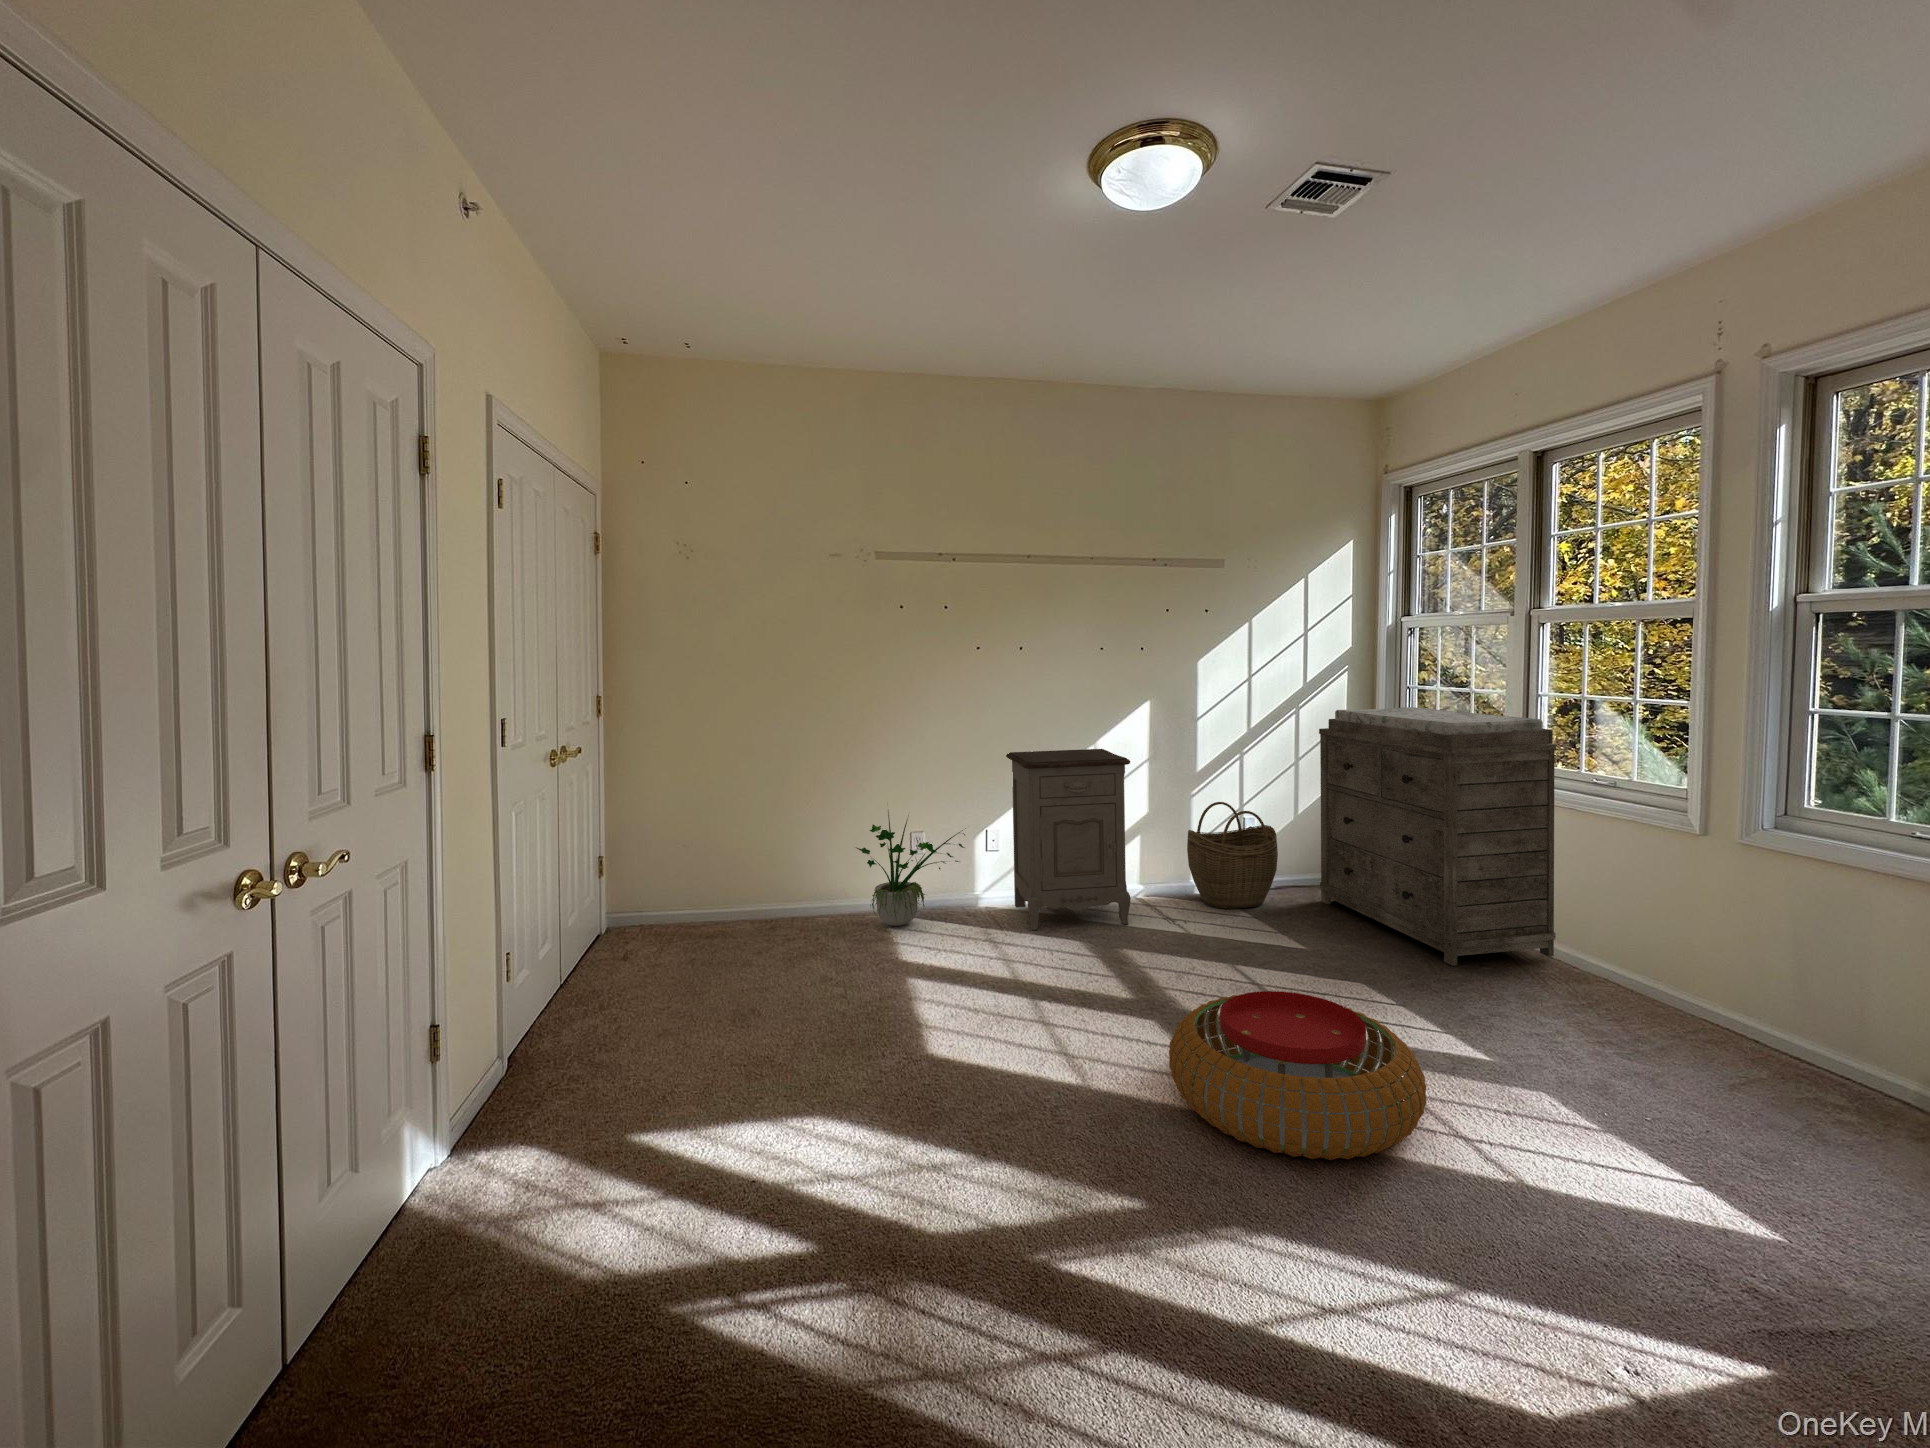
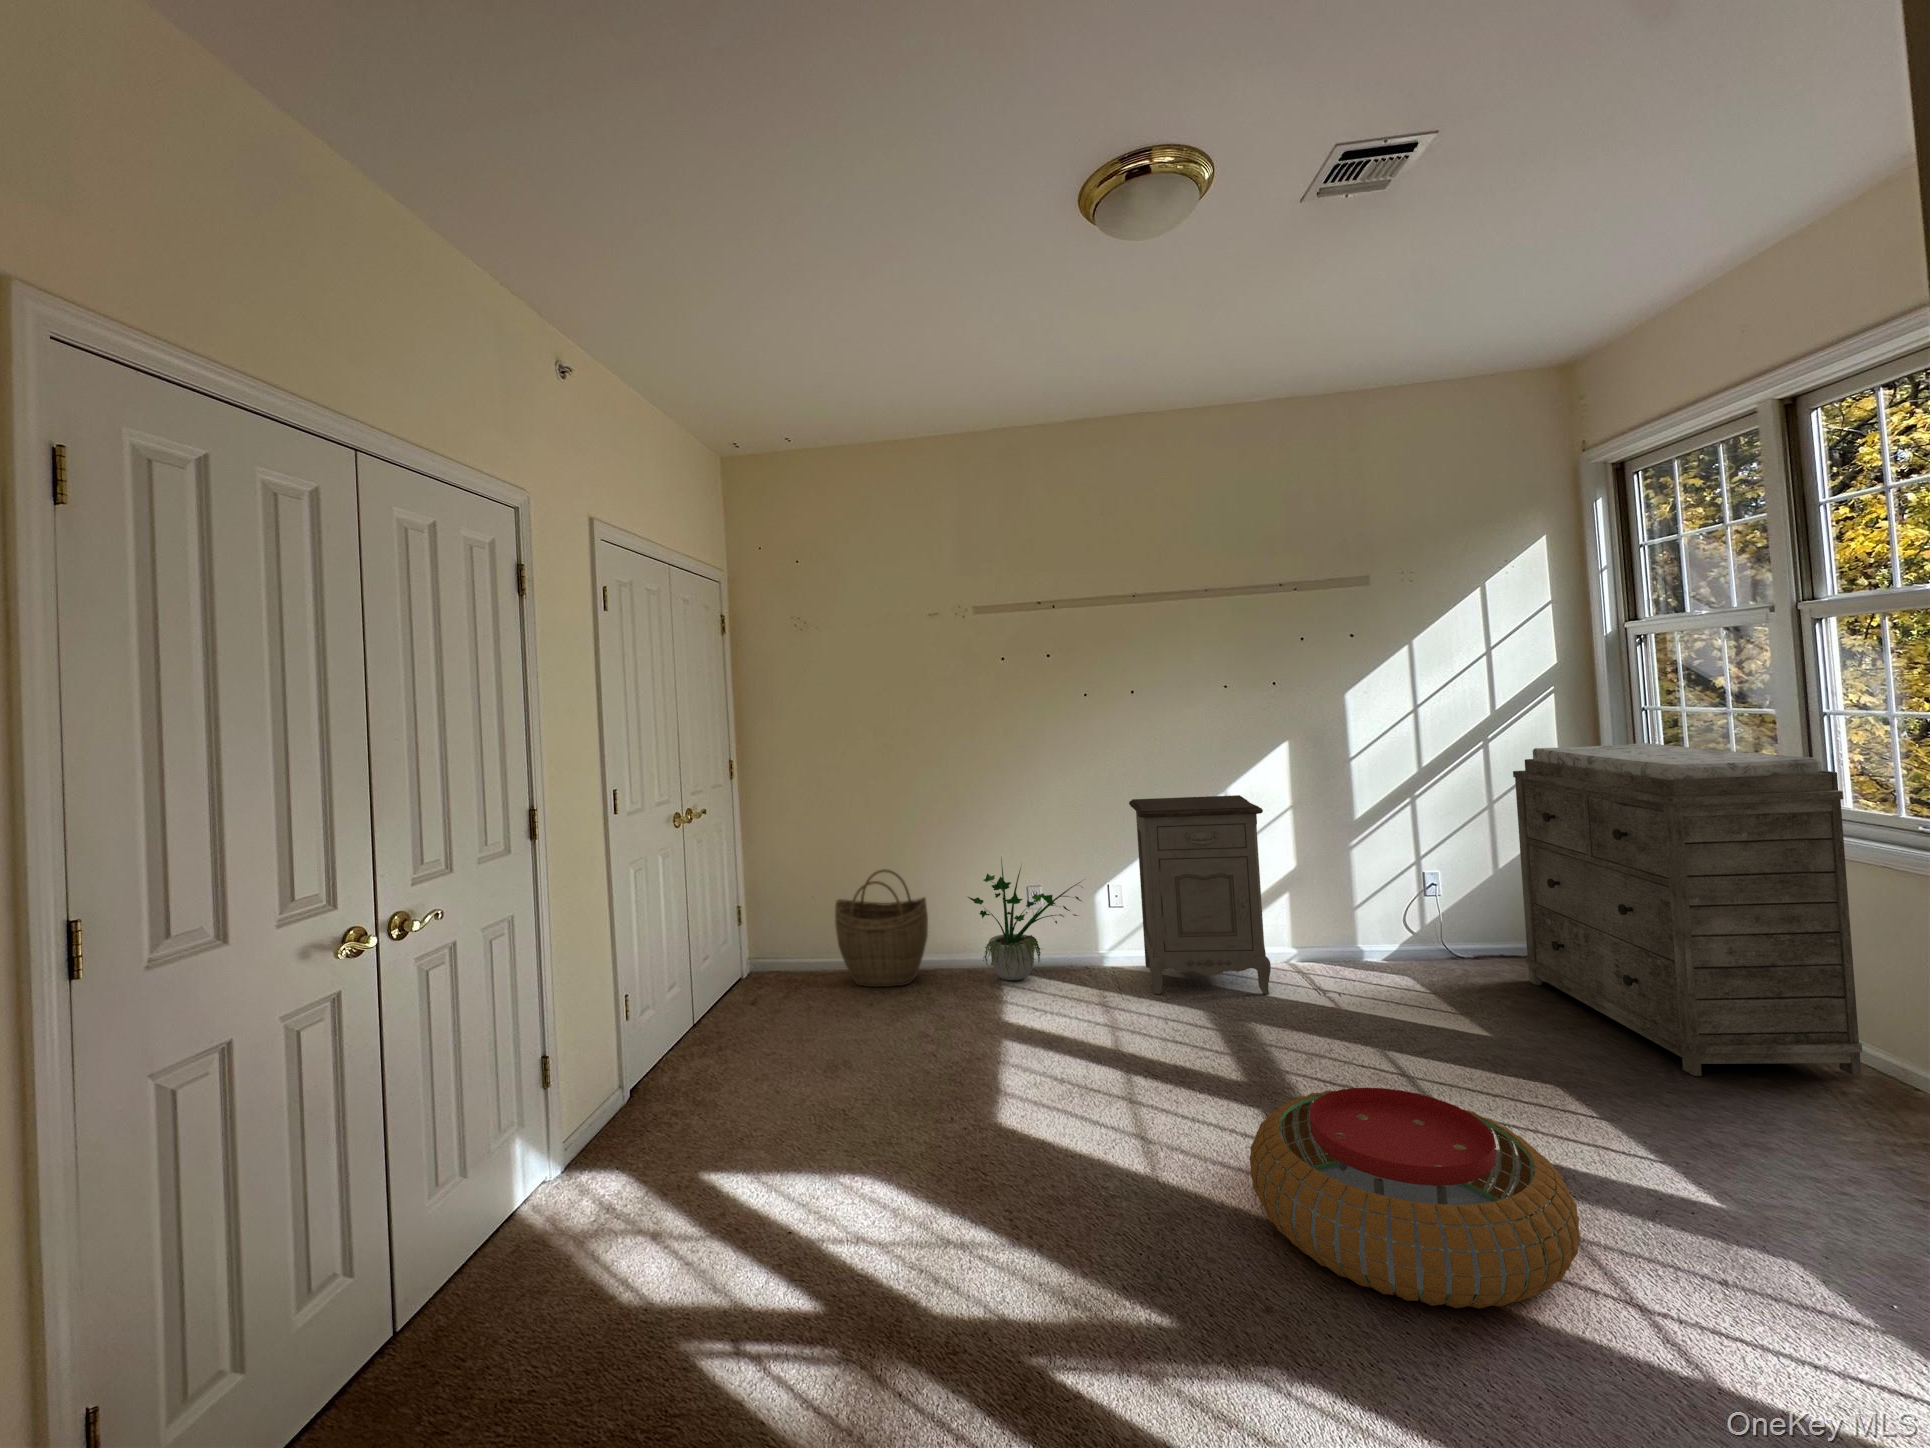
woven basket: present [1187,802,1278,909] -> present [835,870,928,987]

